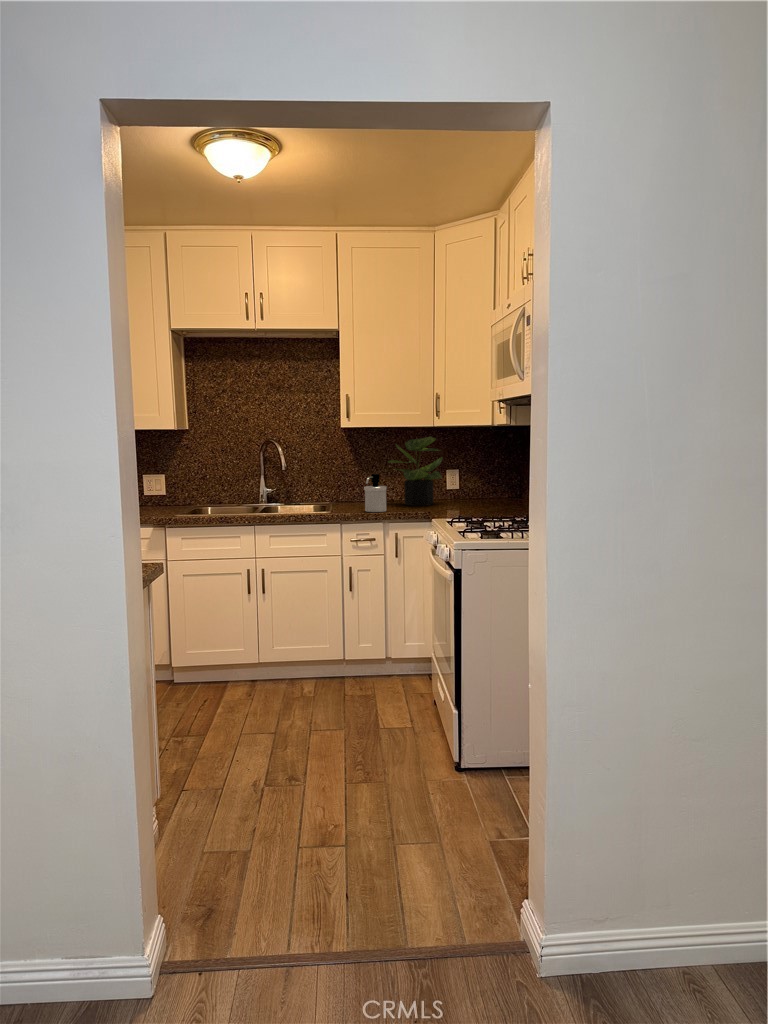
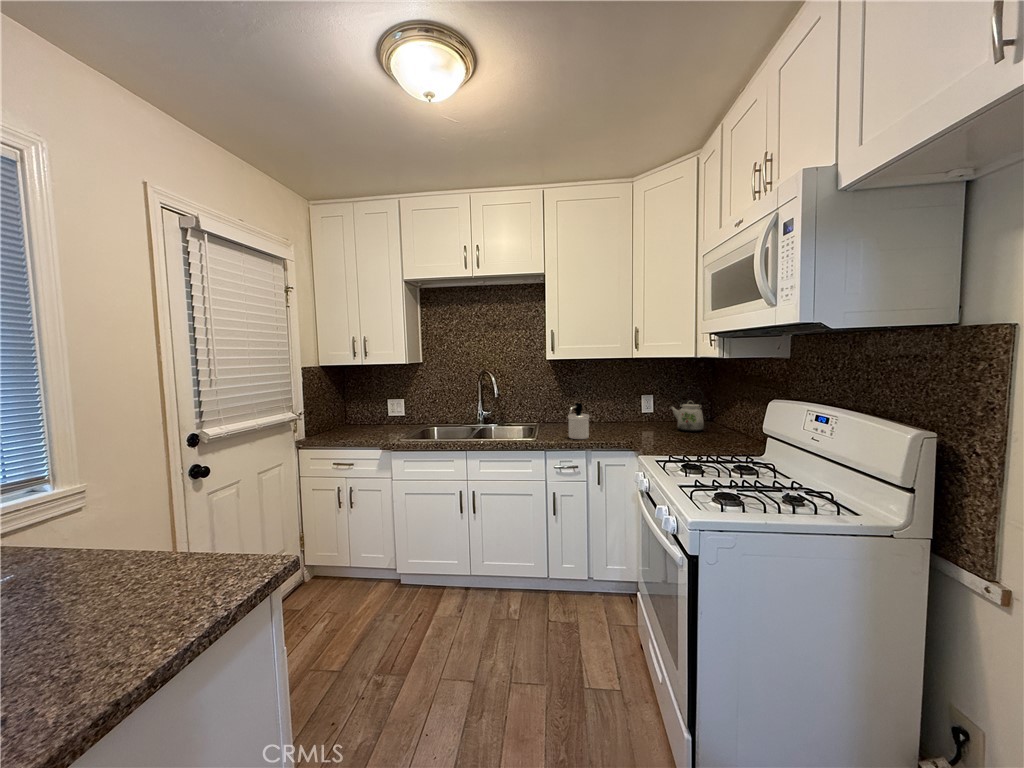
potted plant: present [388,436,443,506] -> none [586,367,641,430]
kettle: none [473,461,507,505] -> present [670,390,704,432]

